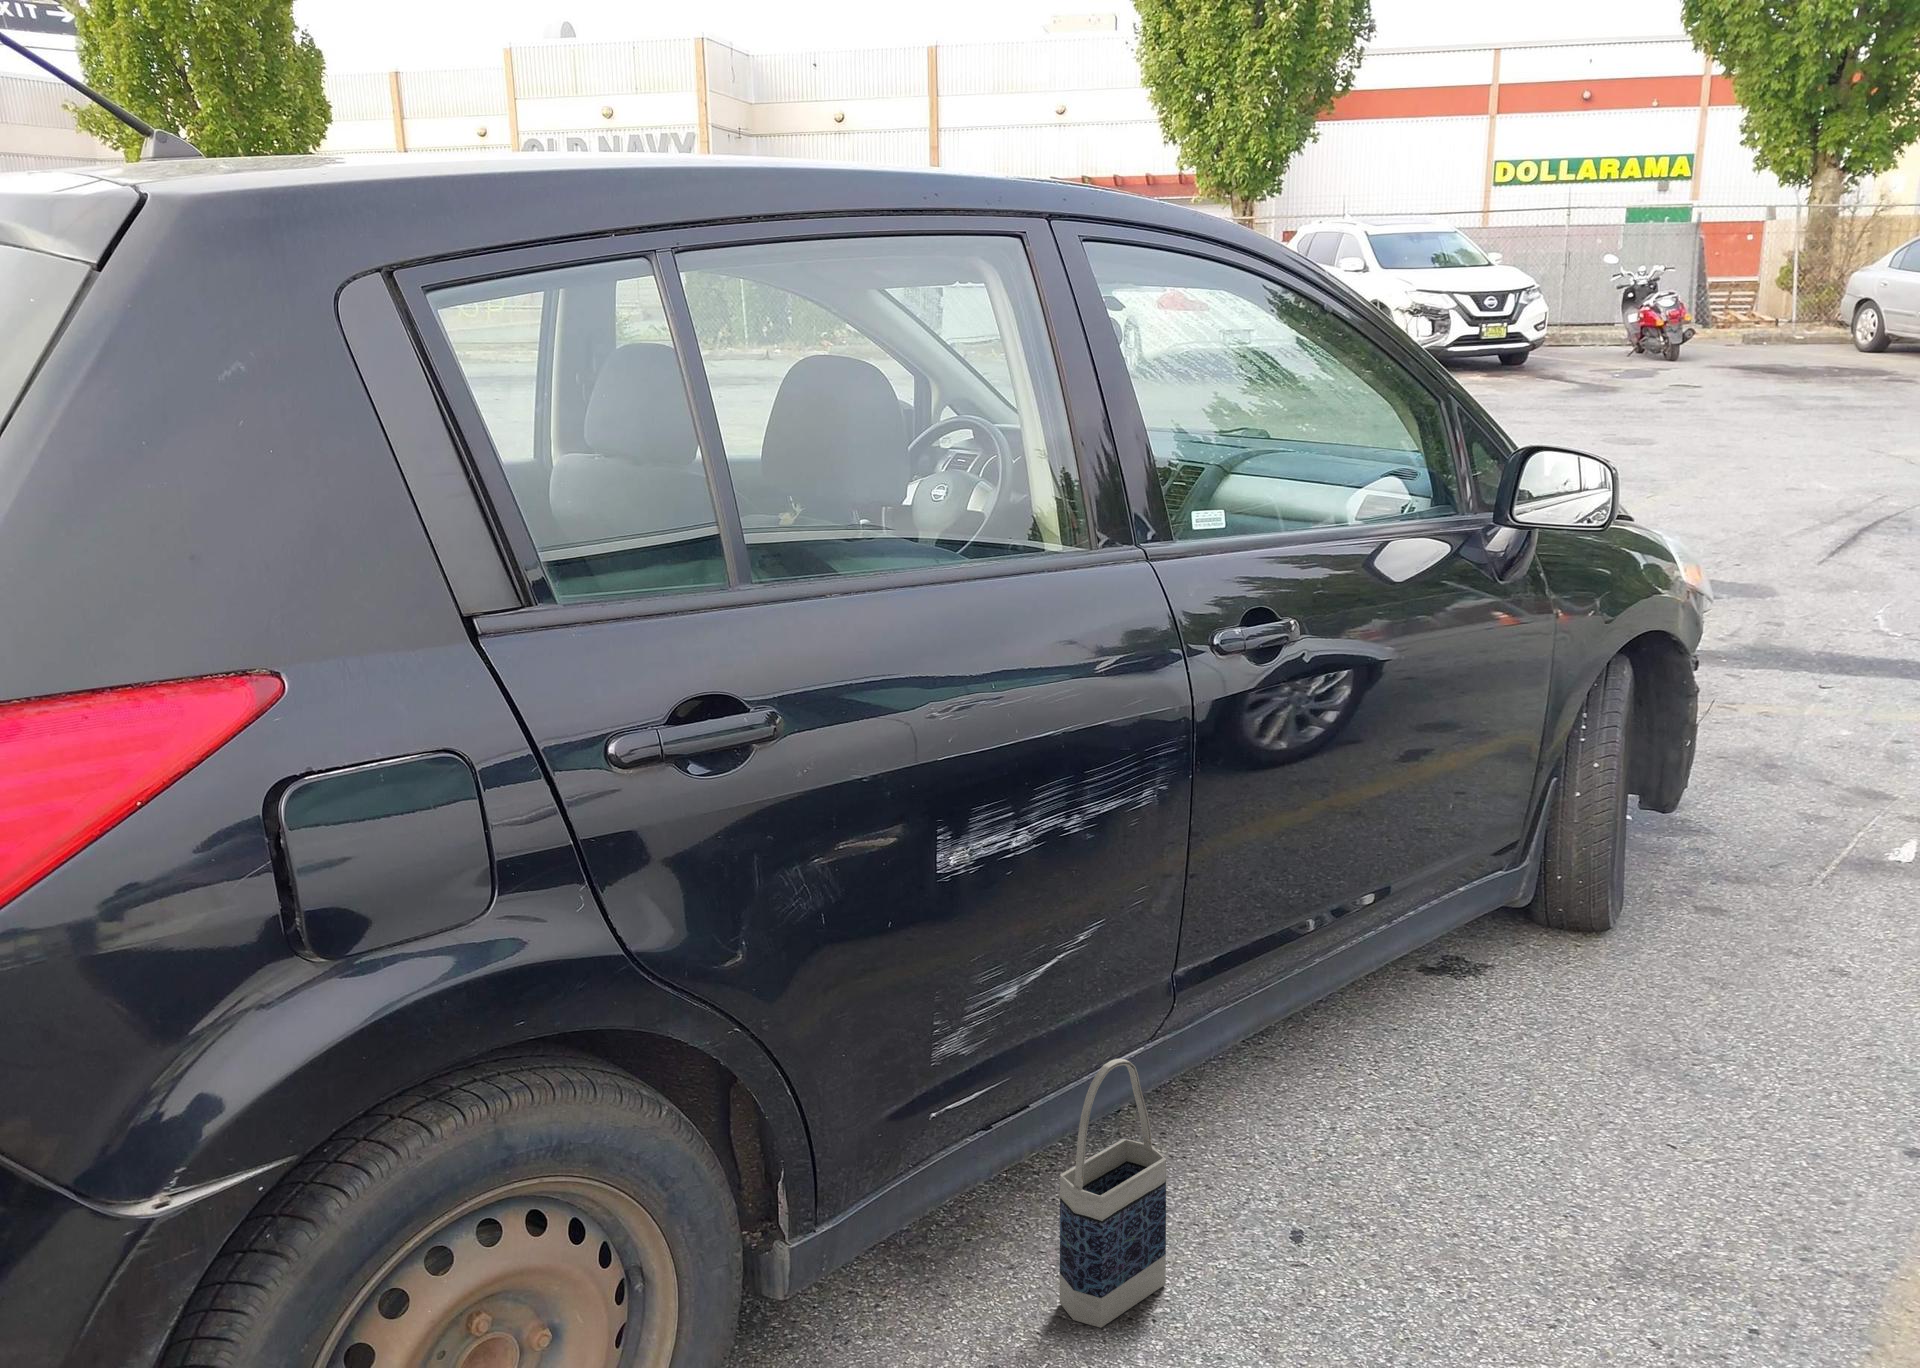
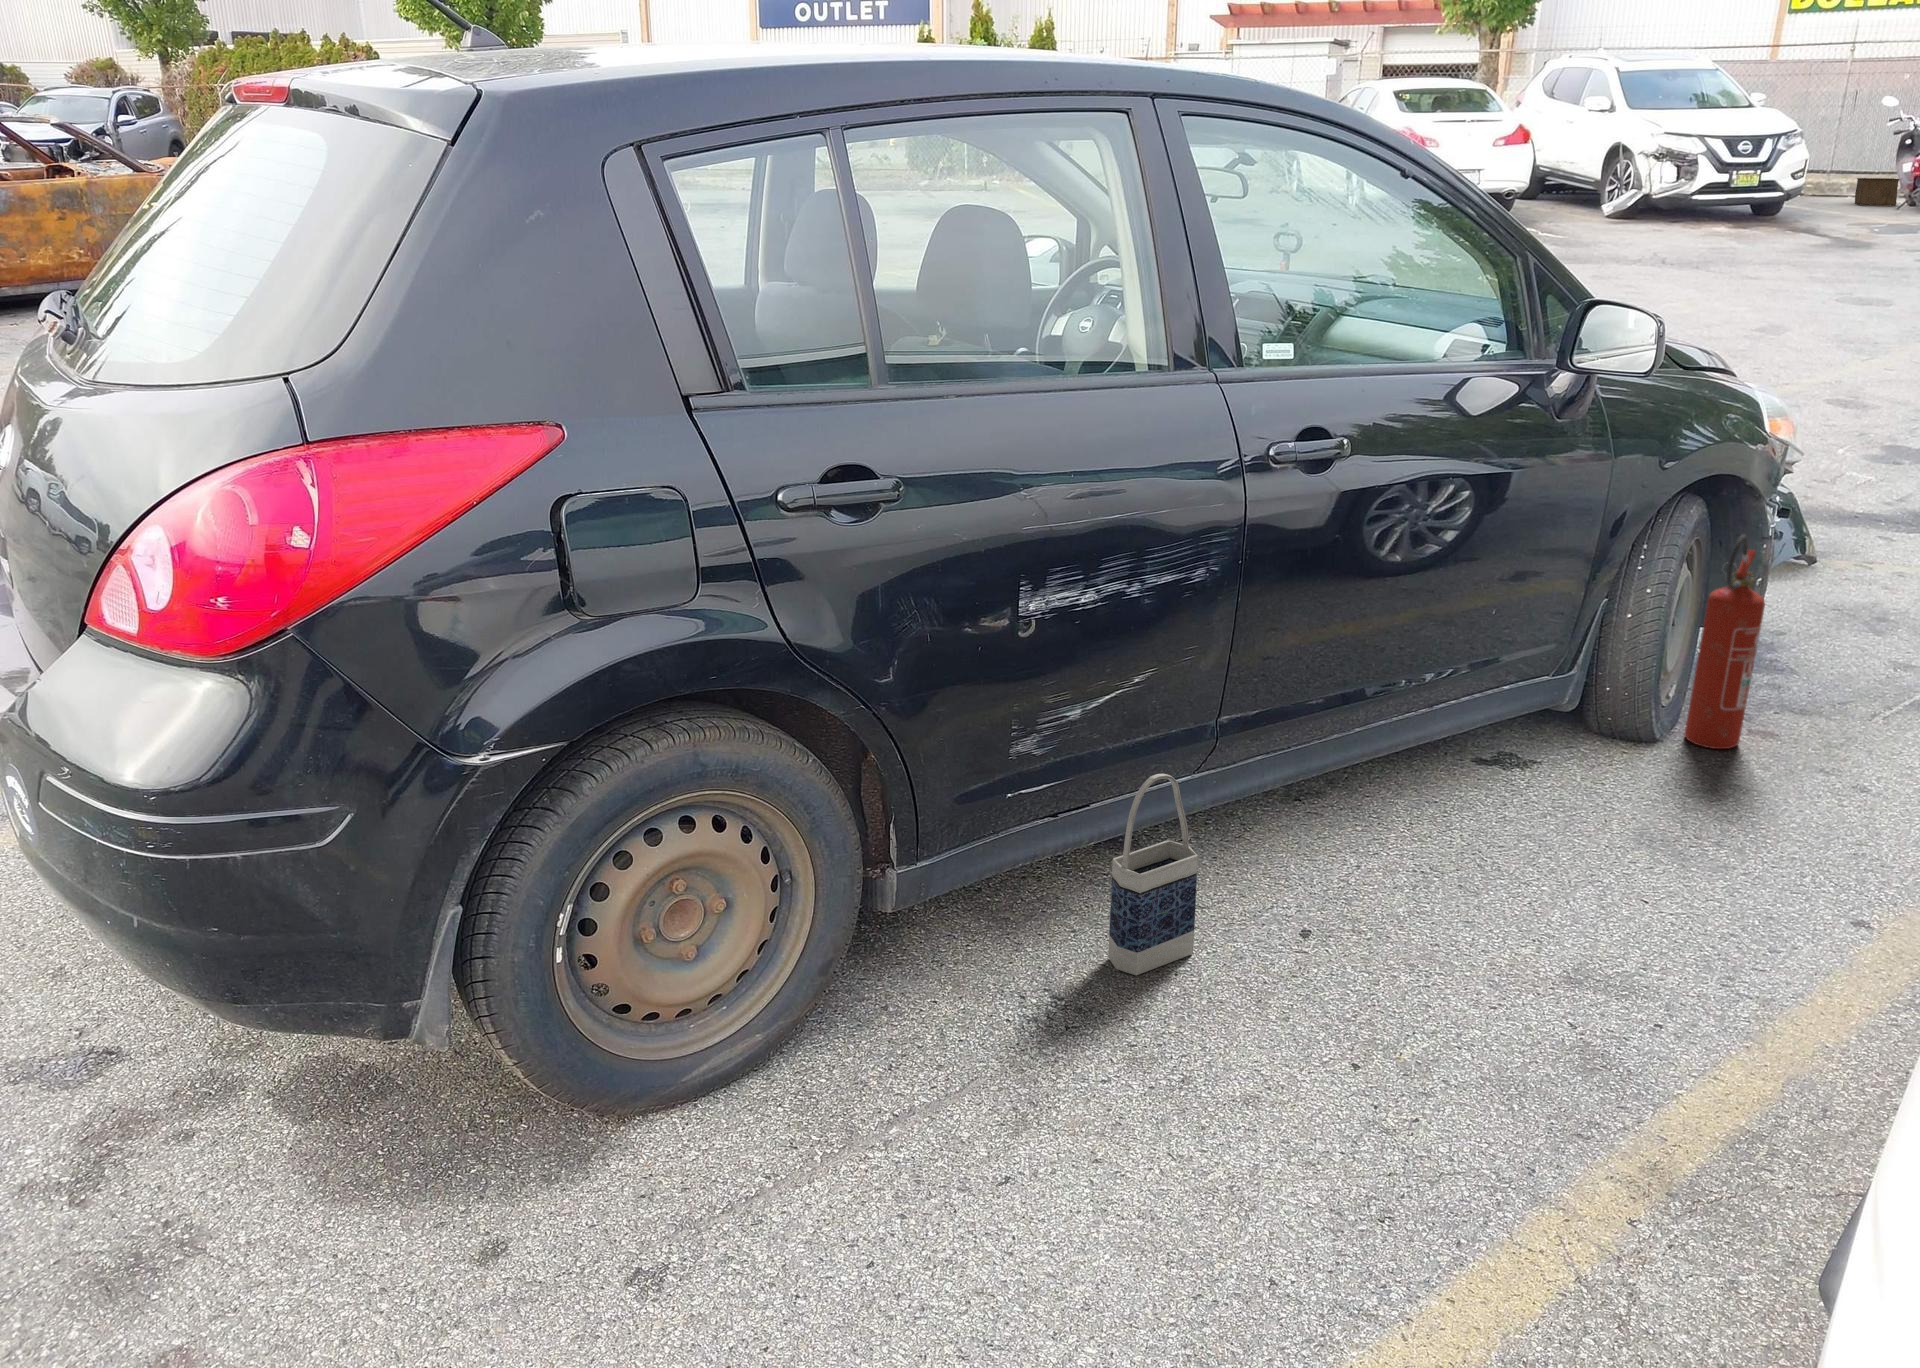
storage bin: none [1588,327,1626,353] -> present [1855,178,1899,206]
fire extinguisher: none [1636,695,1714,936] -> present [1685,534,1765,749]

